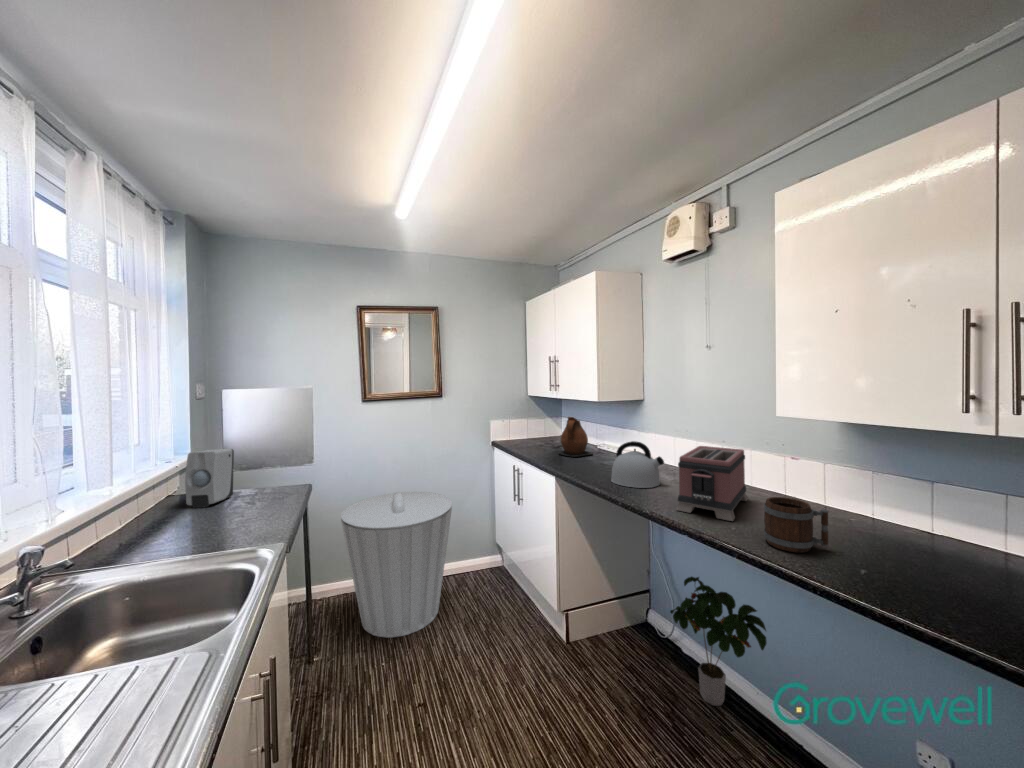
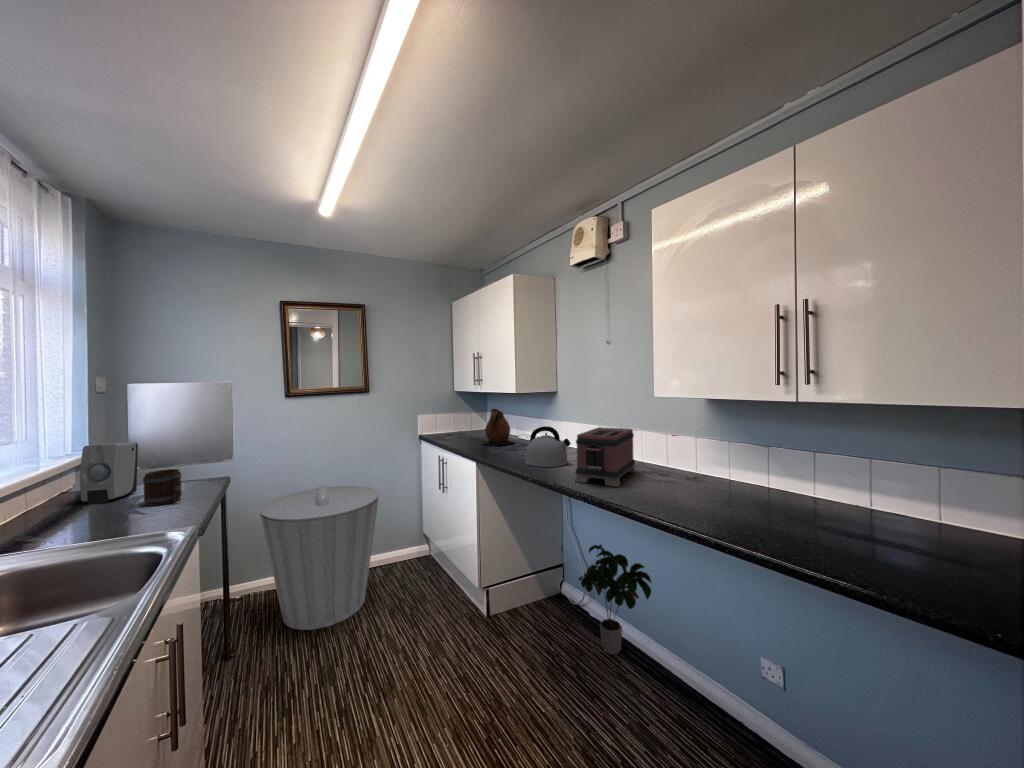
mug: present [764,497,828,552] -> present [143,469,182,506]

